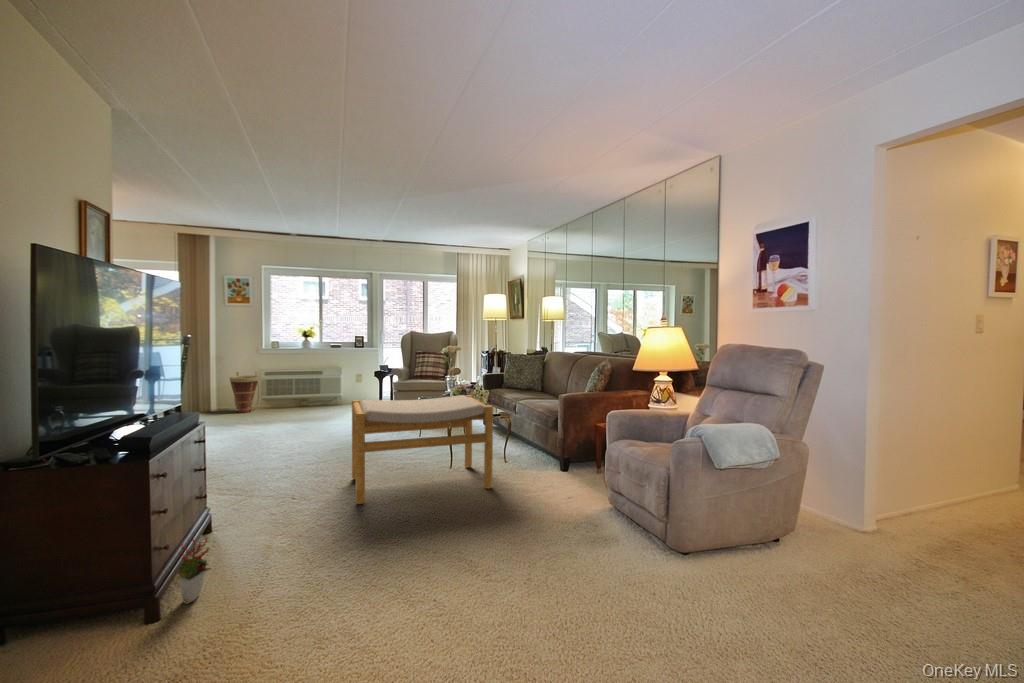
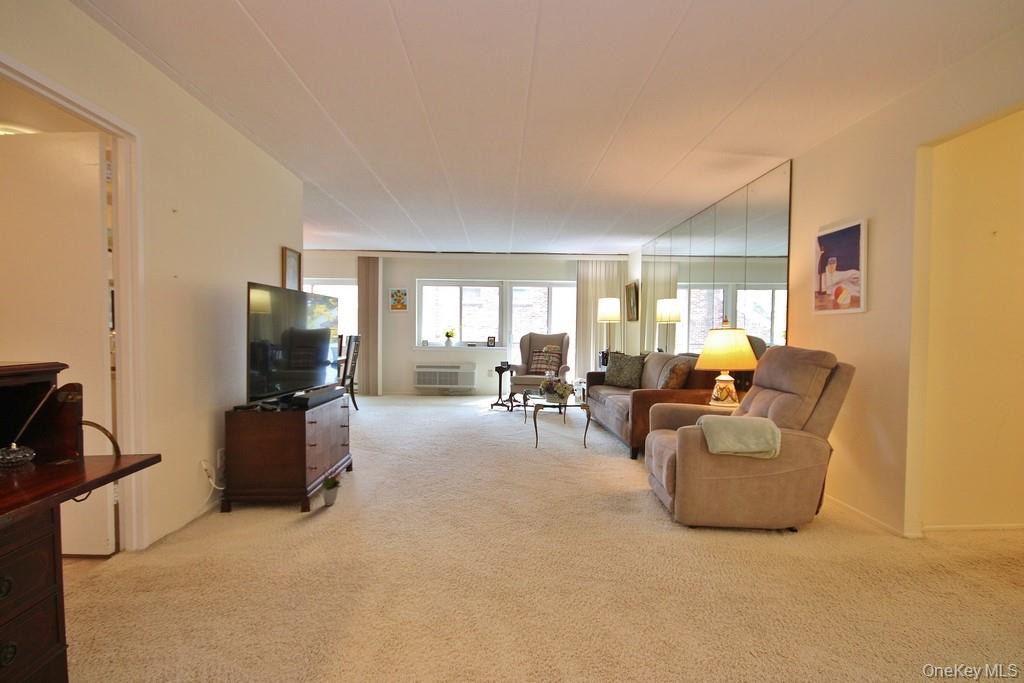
basket: present [230,372,259,413] -> none [389,365,411,399]
footstool: present [352,395,493,504] -> none [451,387,563,466]

